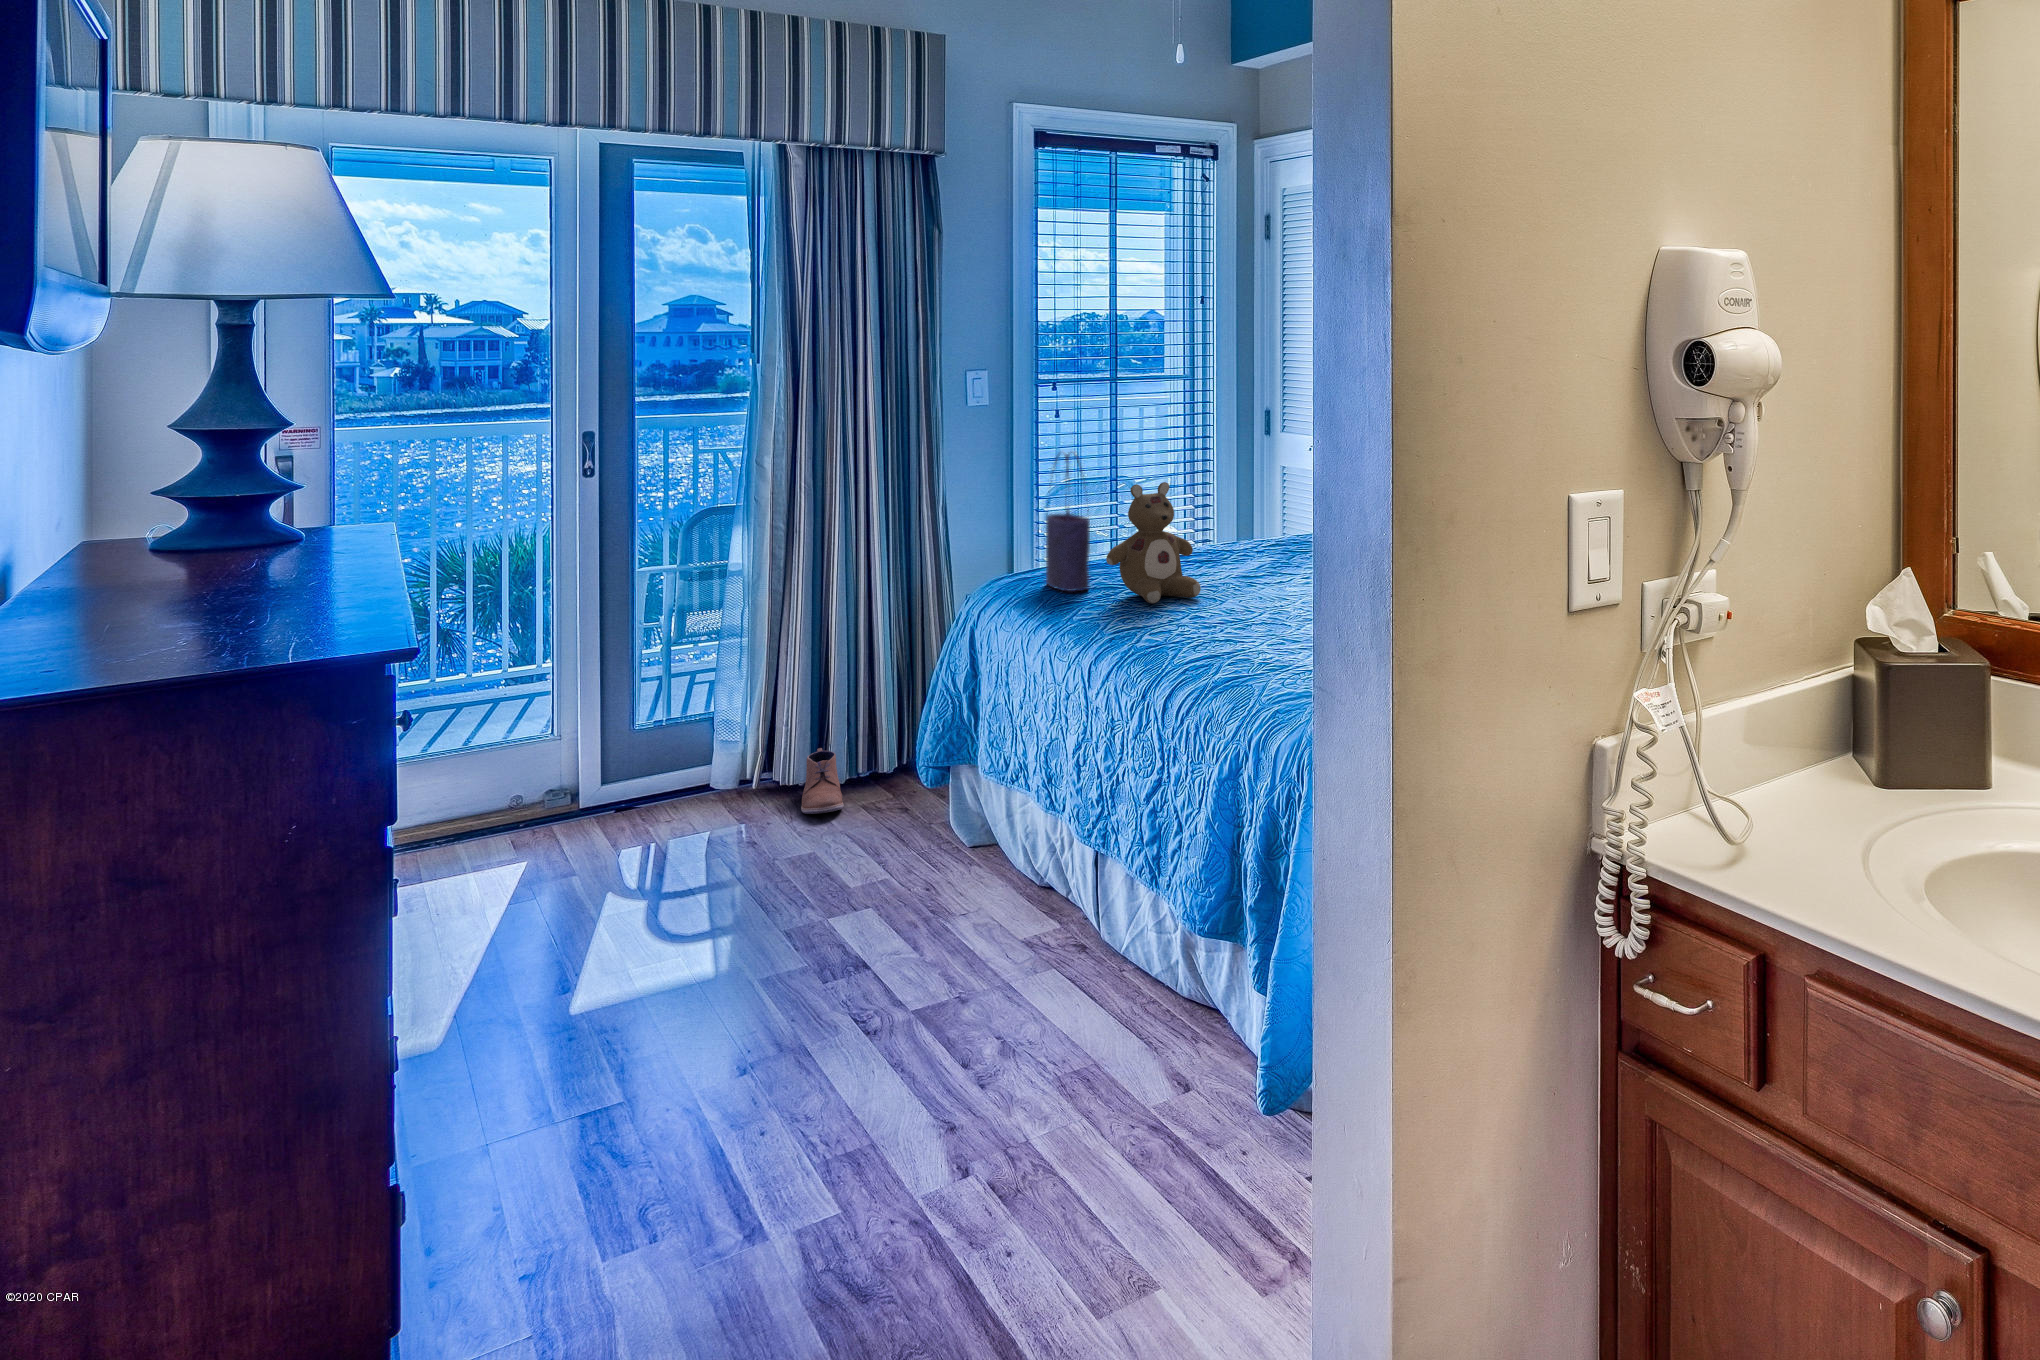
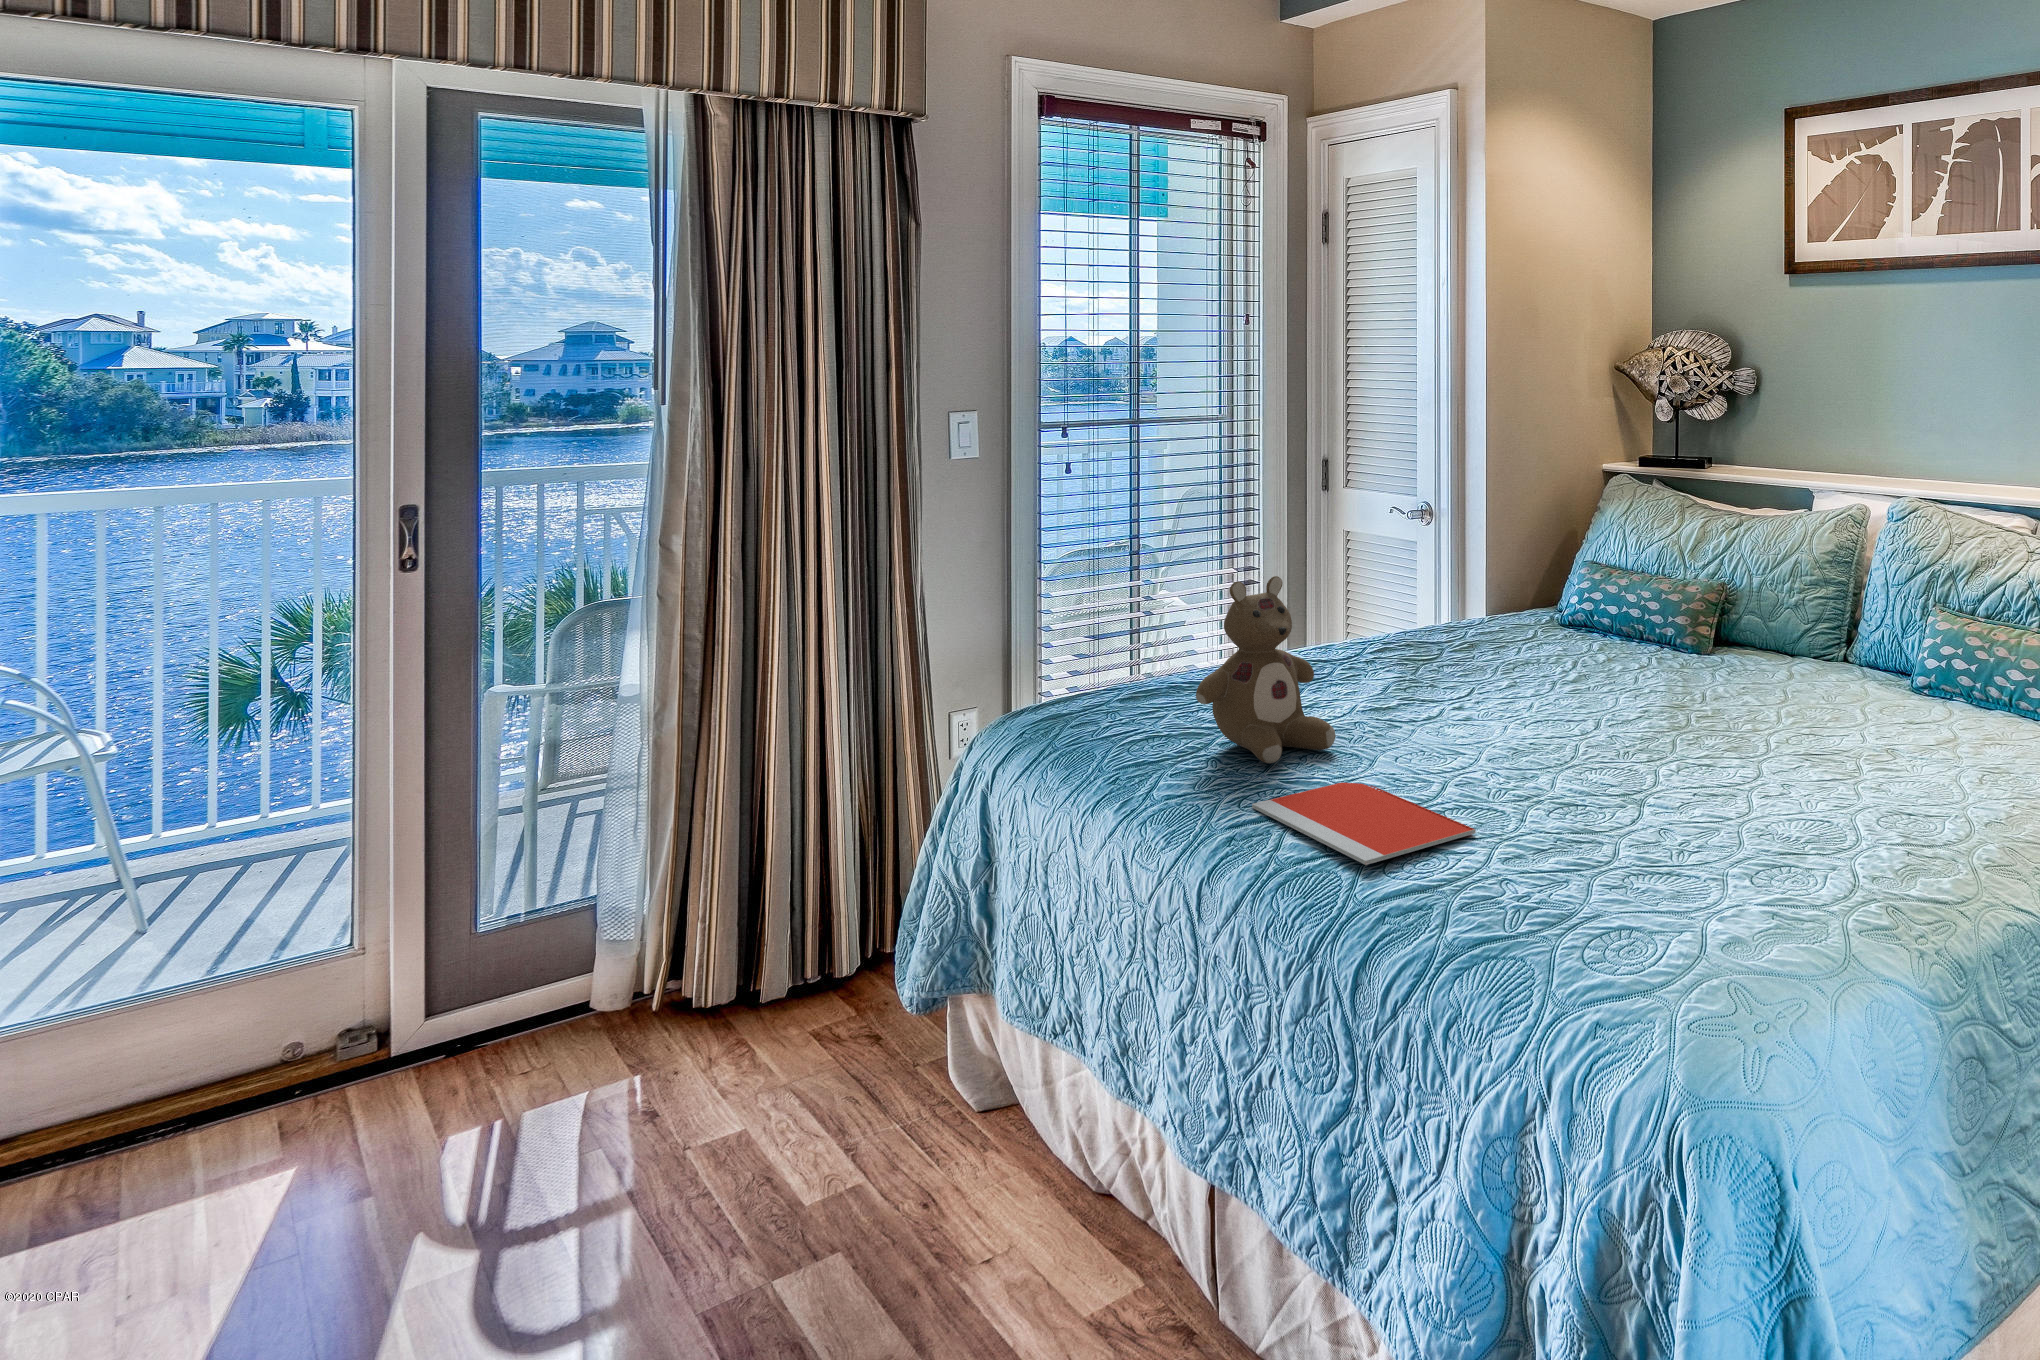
tote bag: present [1046,452,1090,591] -> none [1094,531,1163,741]
notebook: none [1131,613,1265,651] -> present [1252,782,1476,865]
shoe: present [801,748,844,814] -> none [721,947,784,1057]

